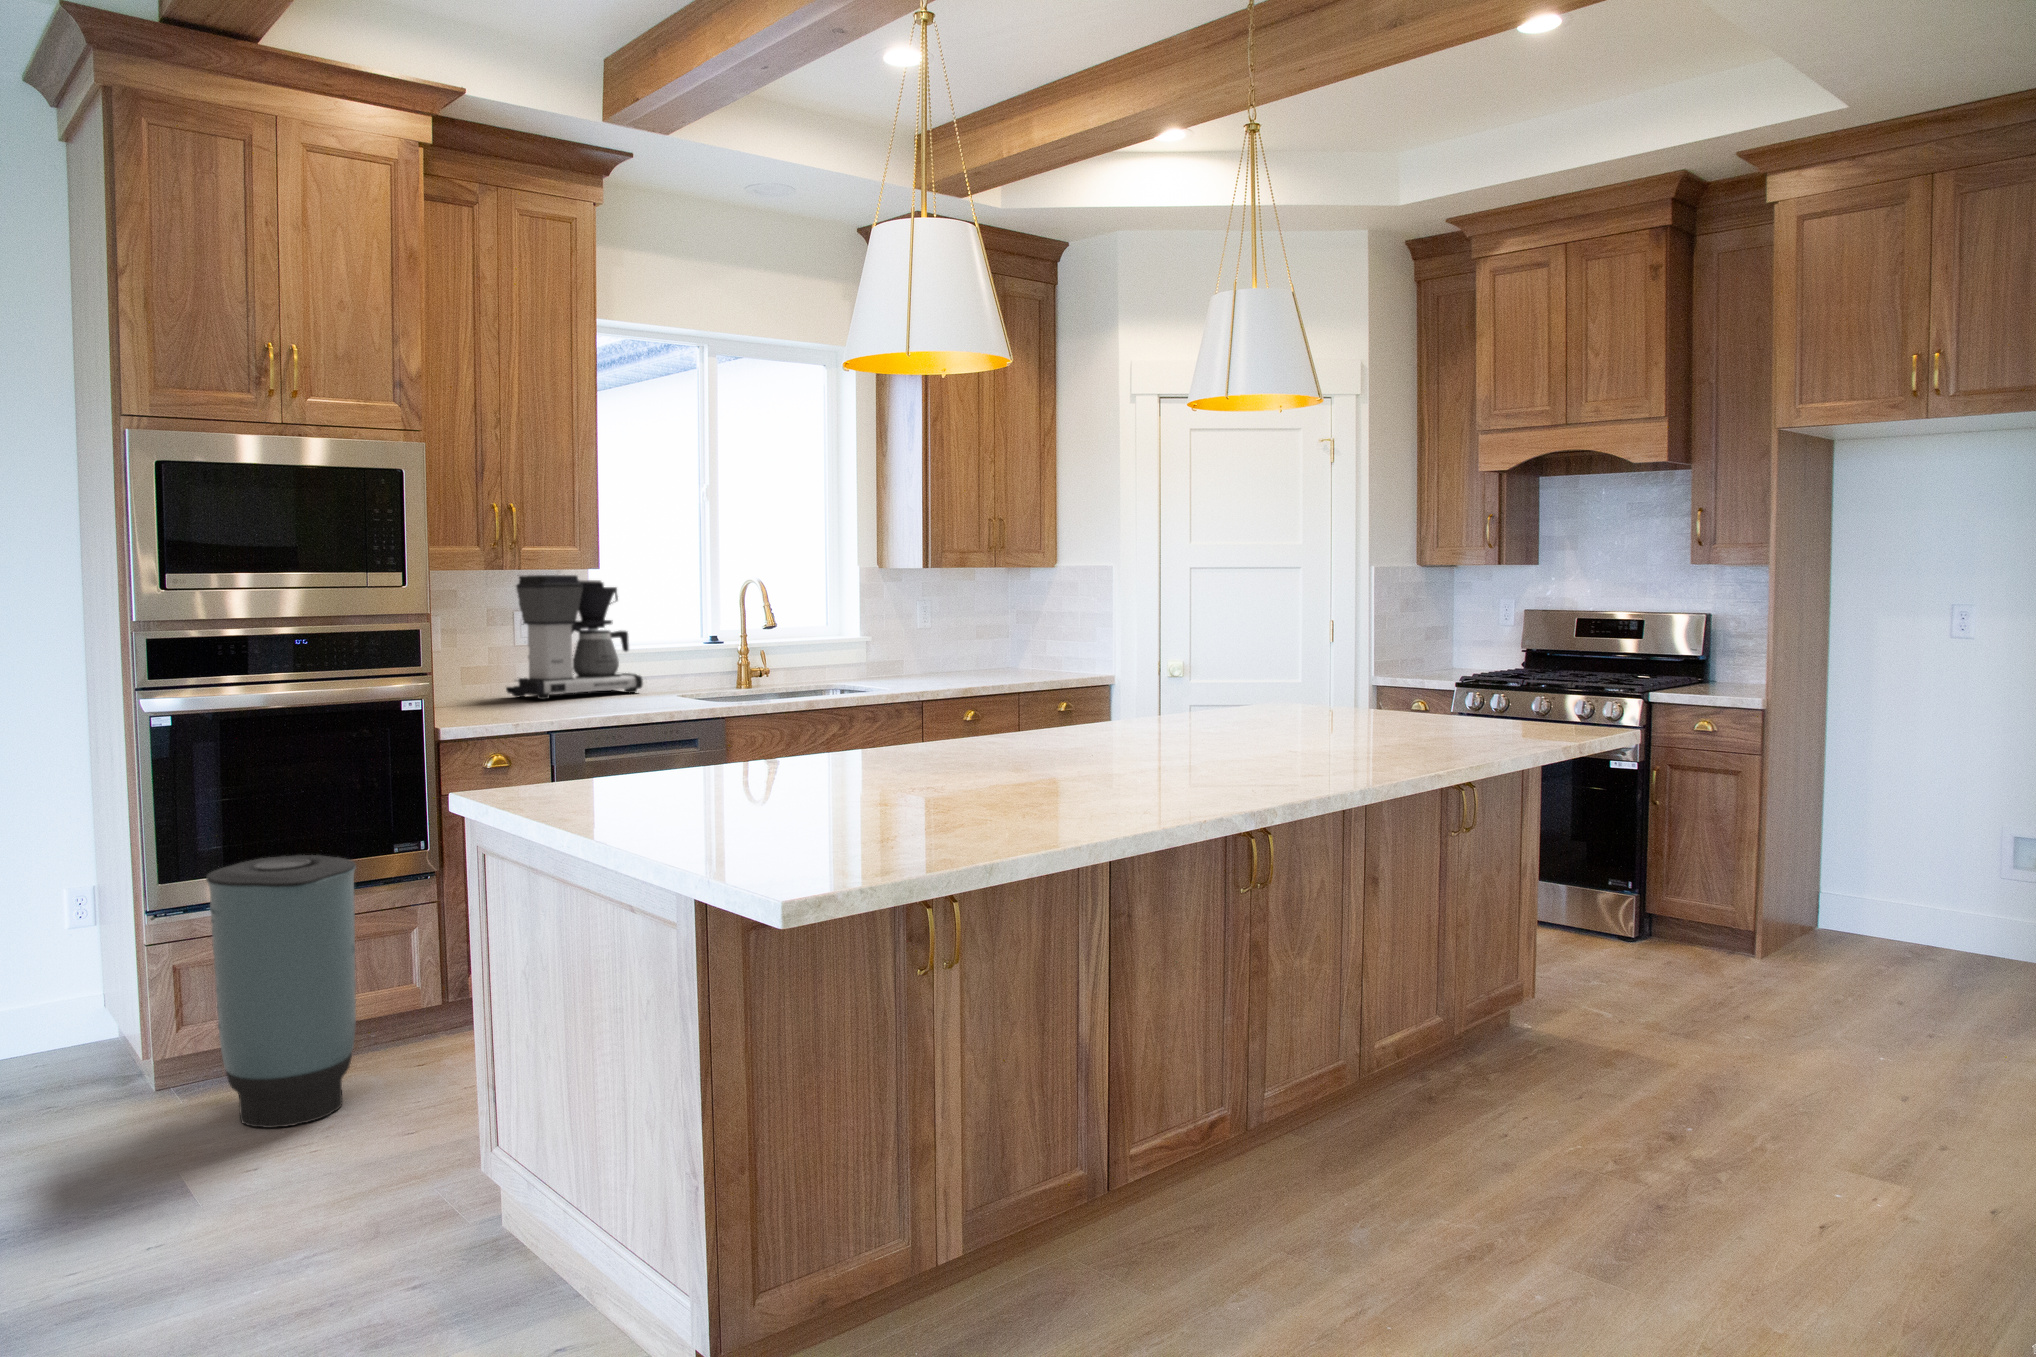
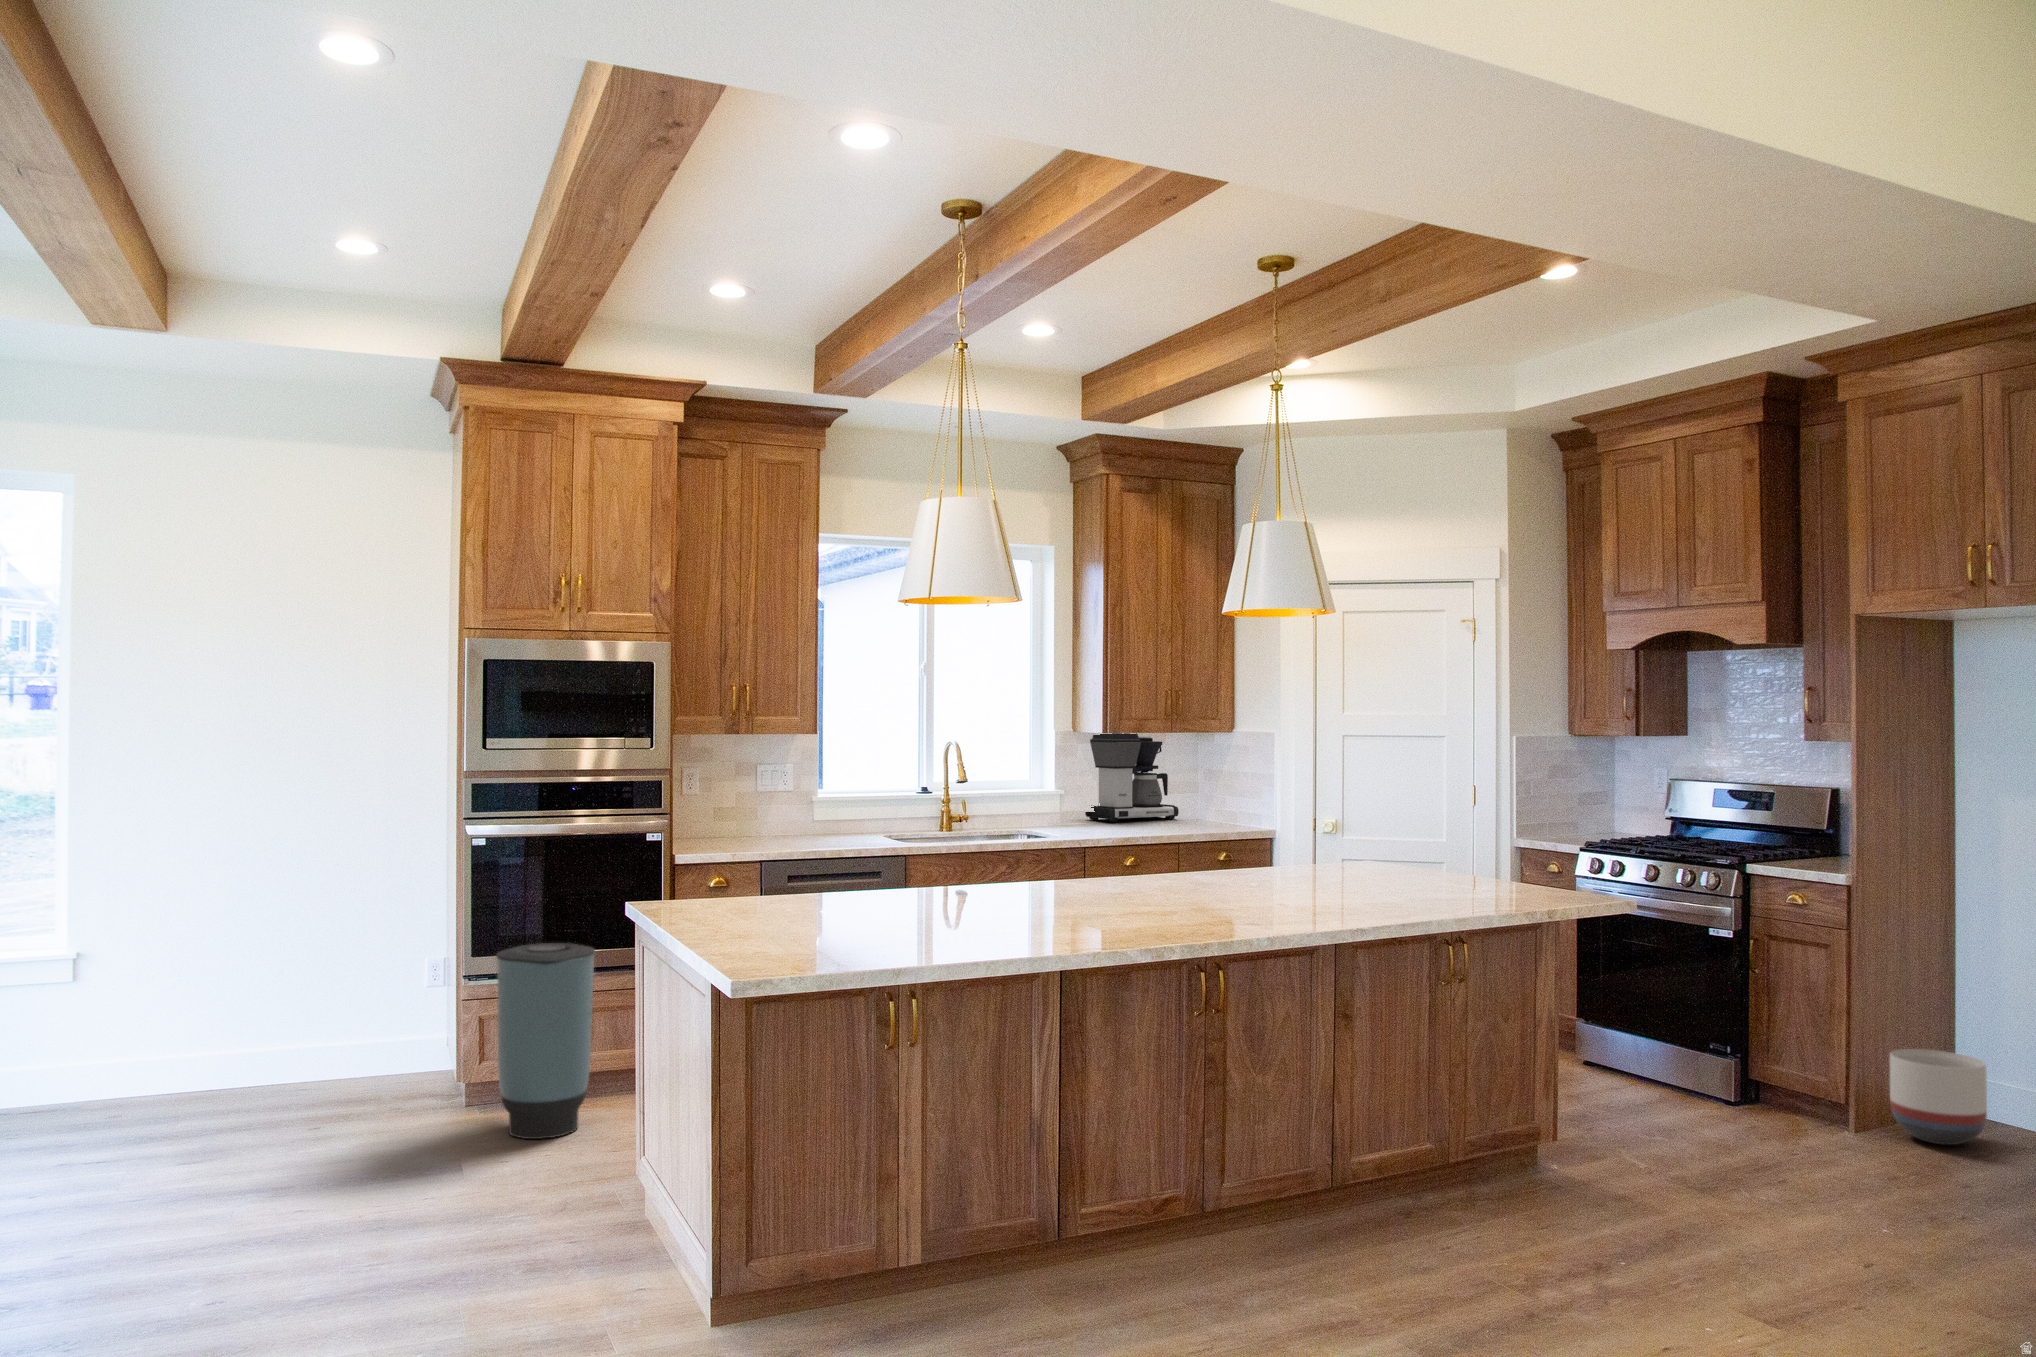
coffee maker: present [506,575,643,699] -> present [1085,733,1179,822]
planter: none [1789,871,1884,963] -> present [1890,1049,1987,1145]

